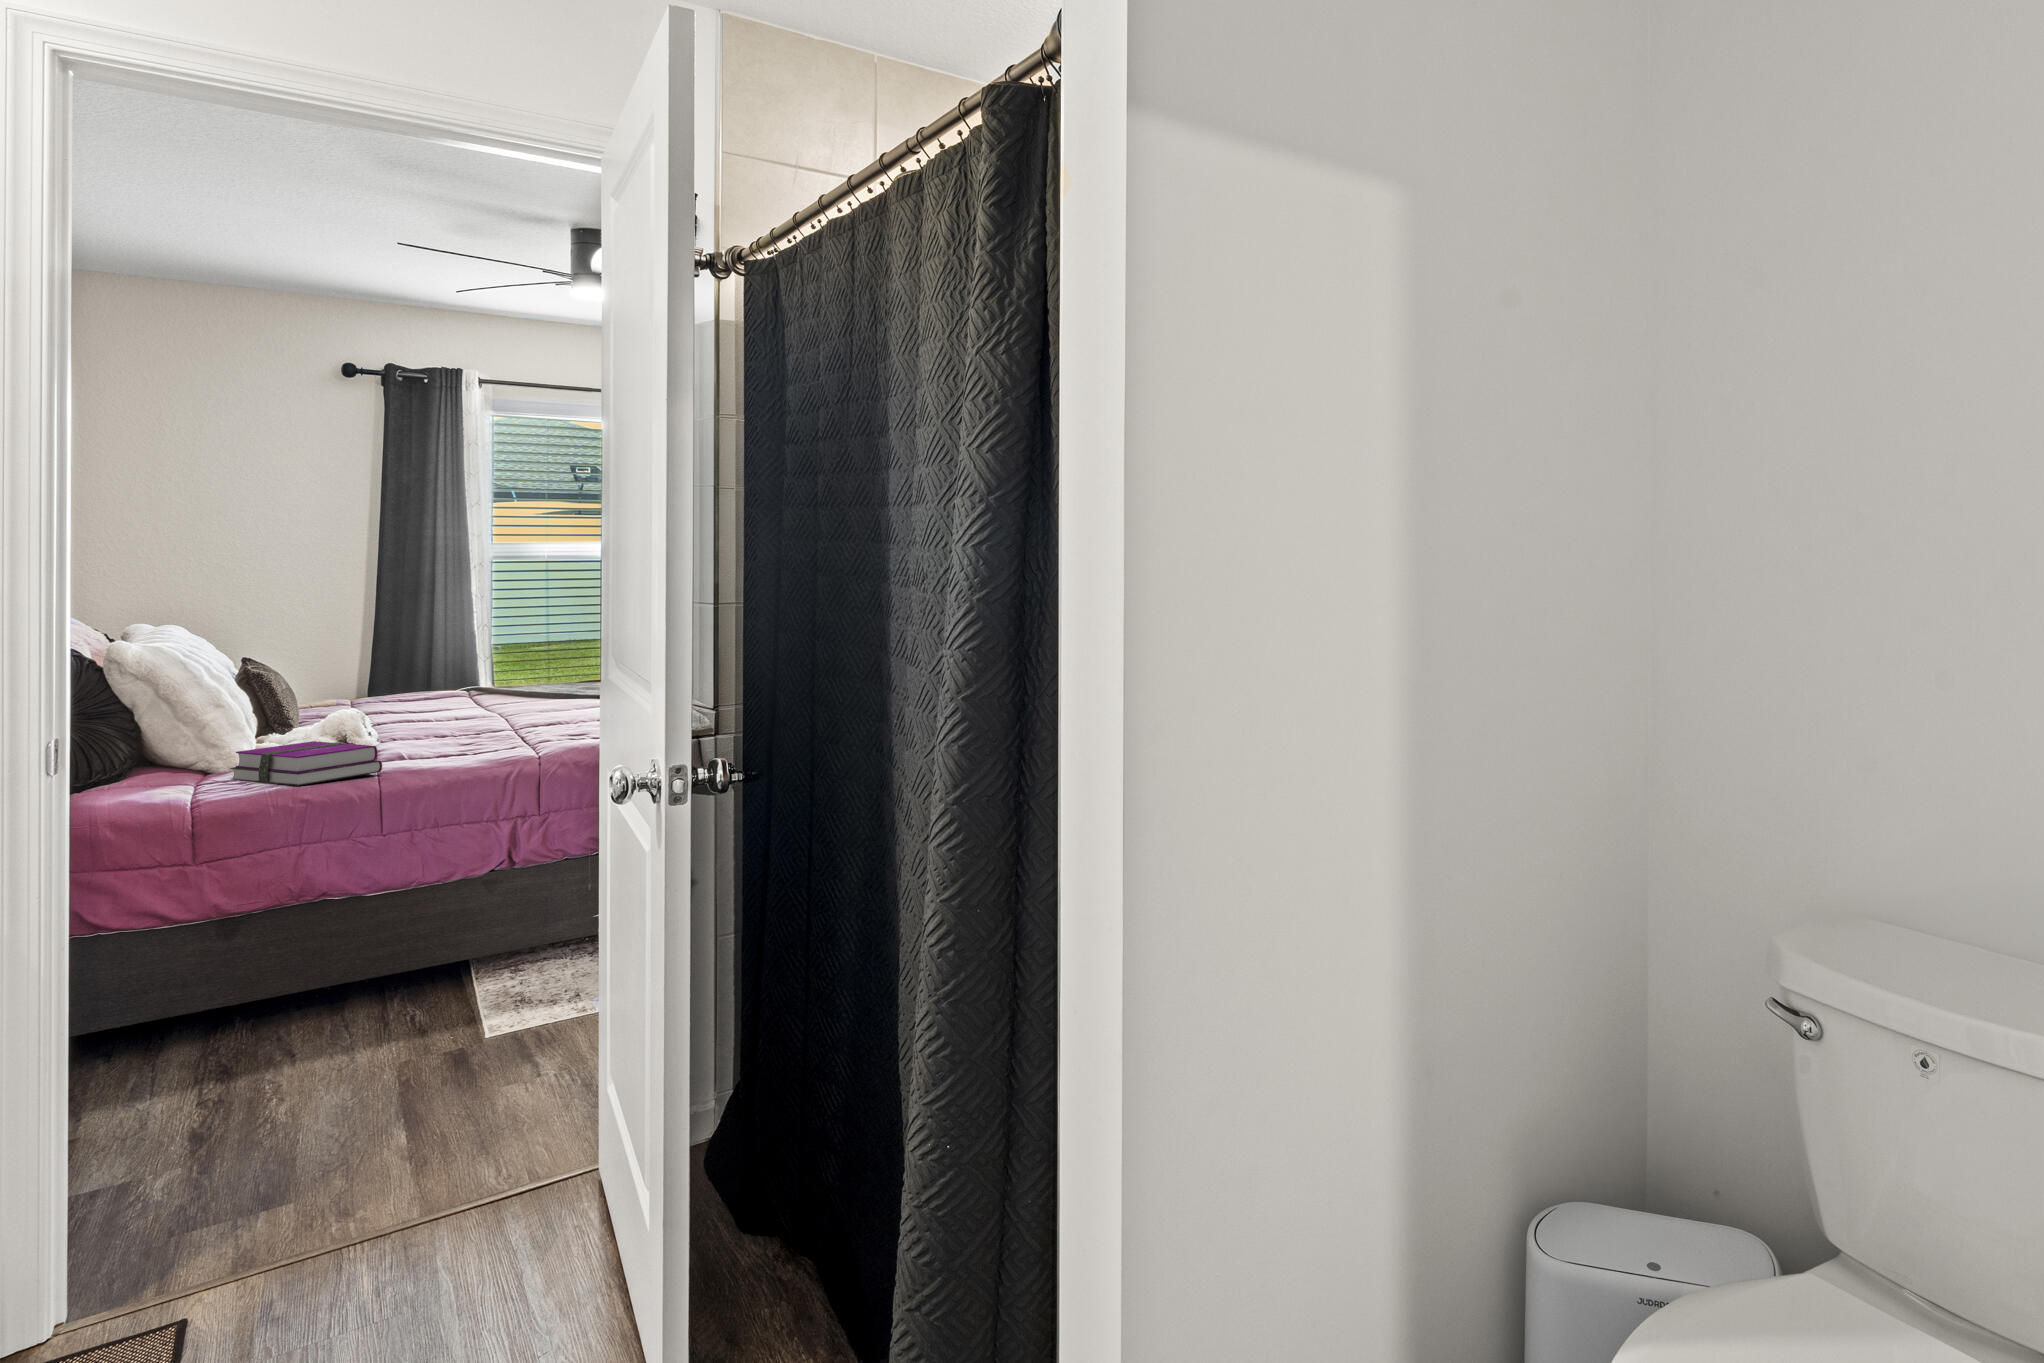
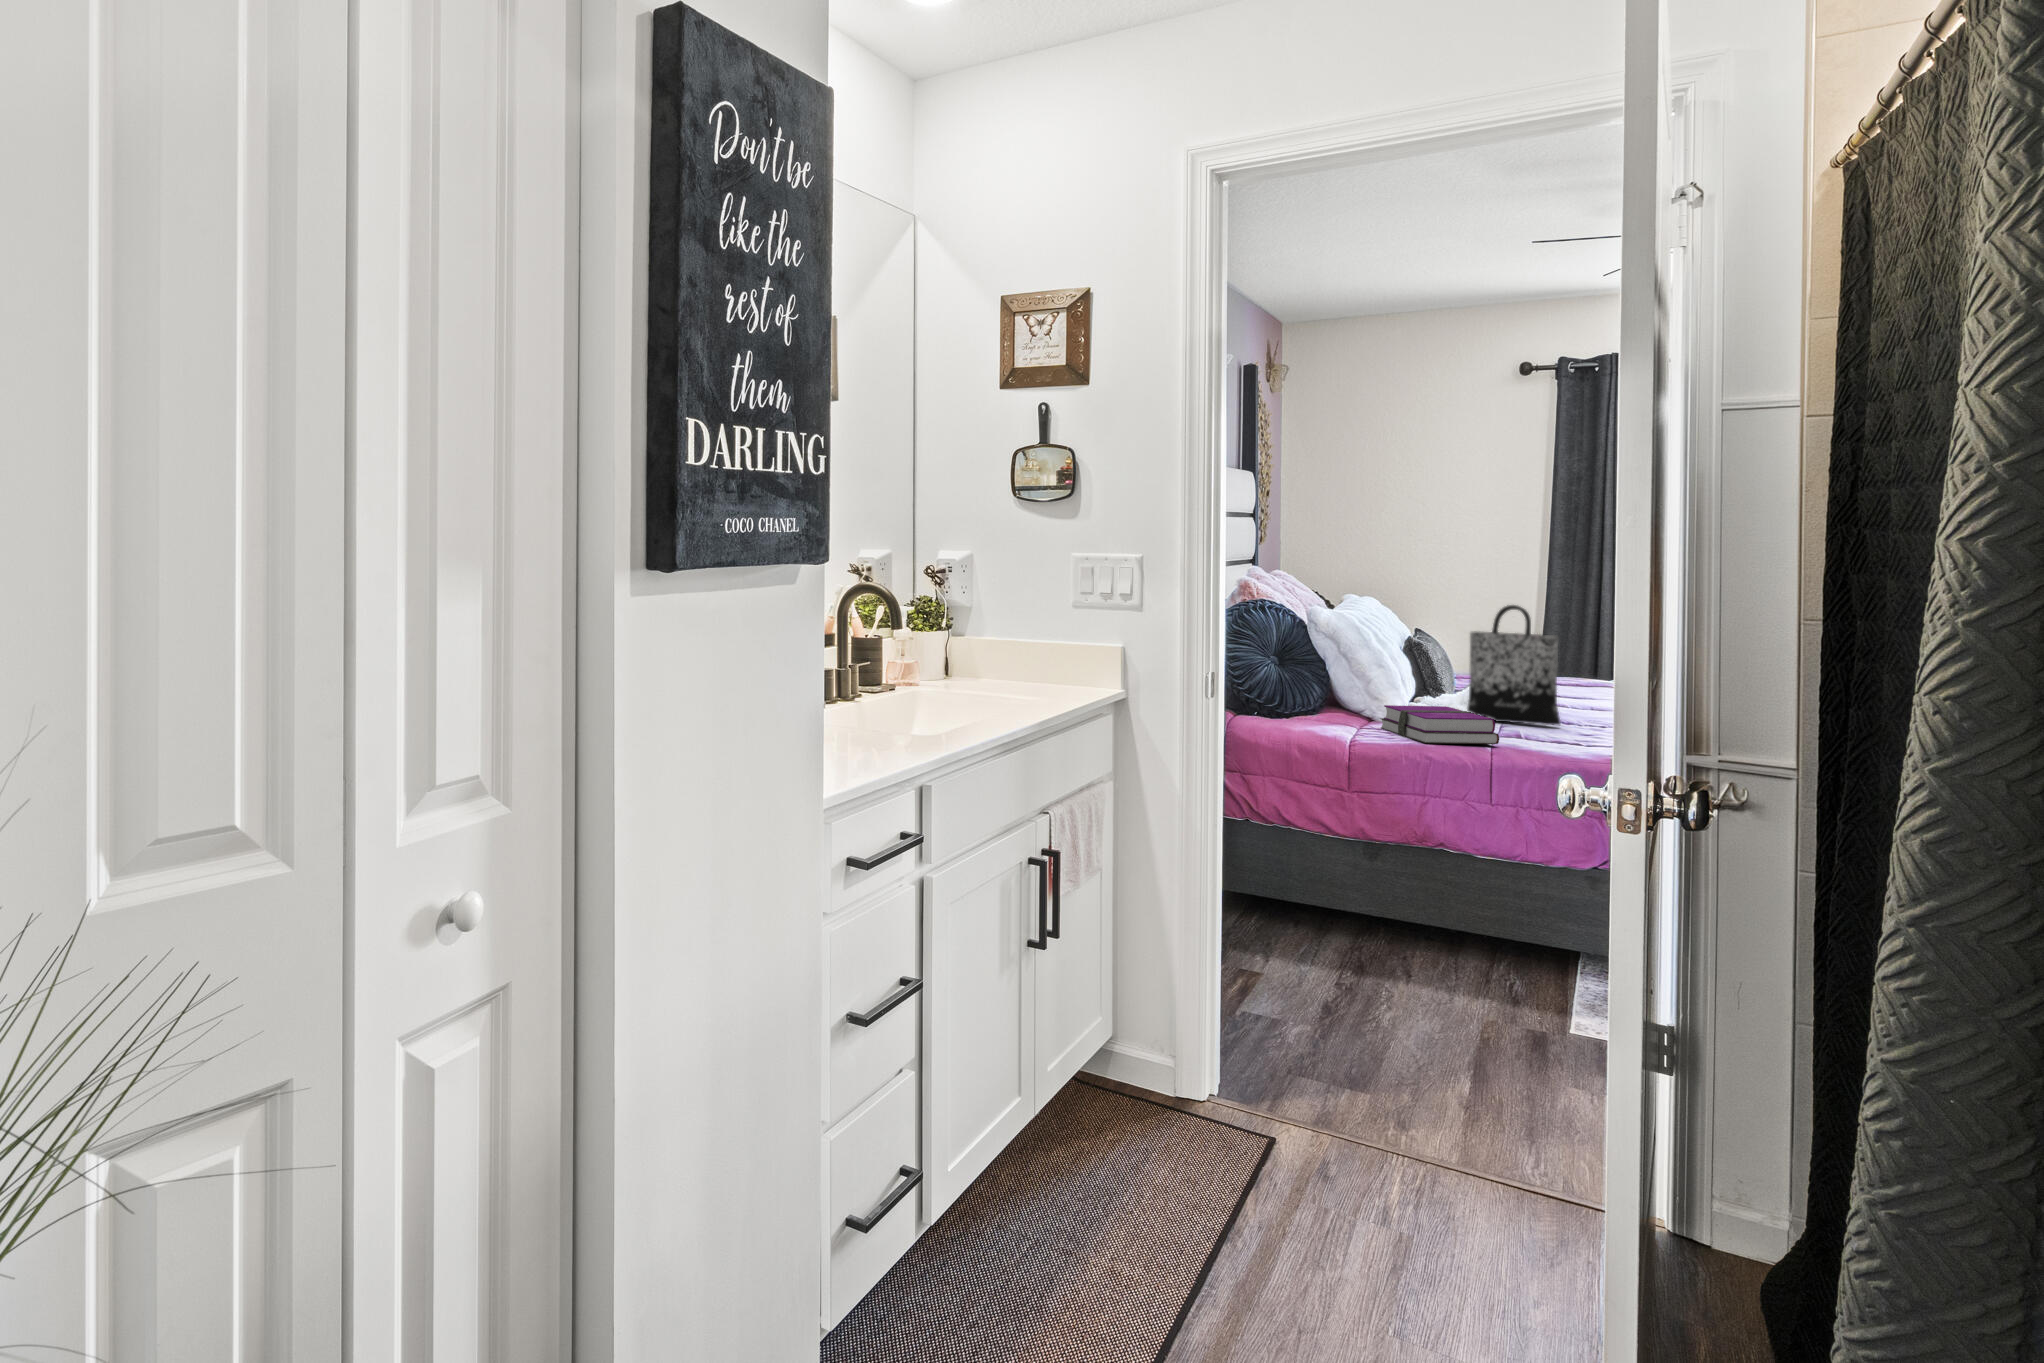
tote bag: none [326,623,431,753] -> present [1467,605,1561,726]

